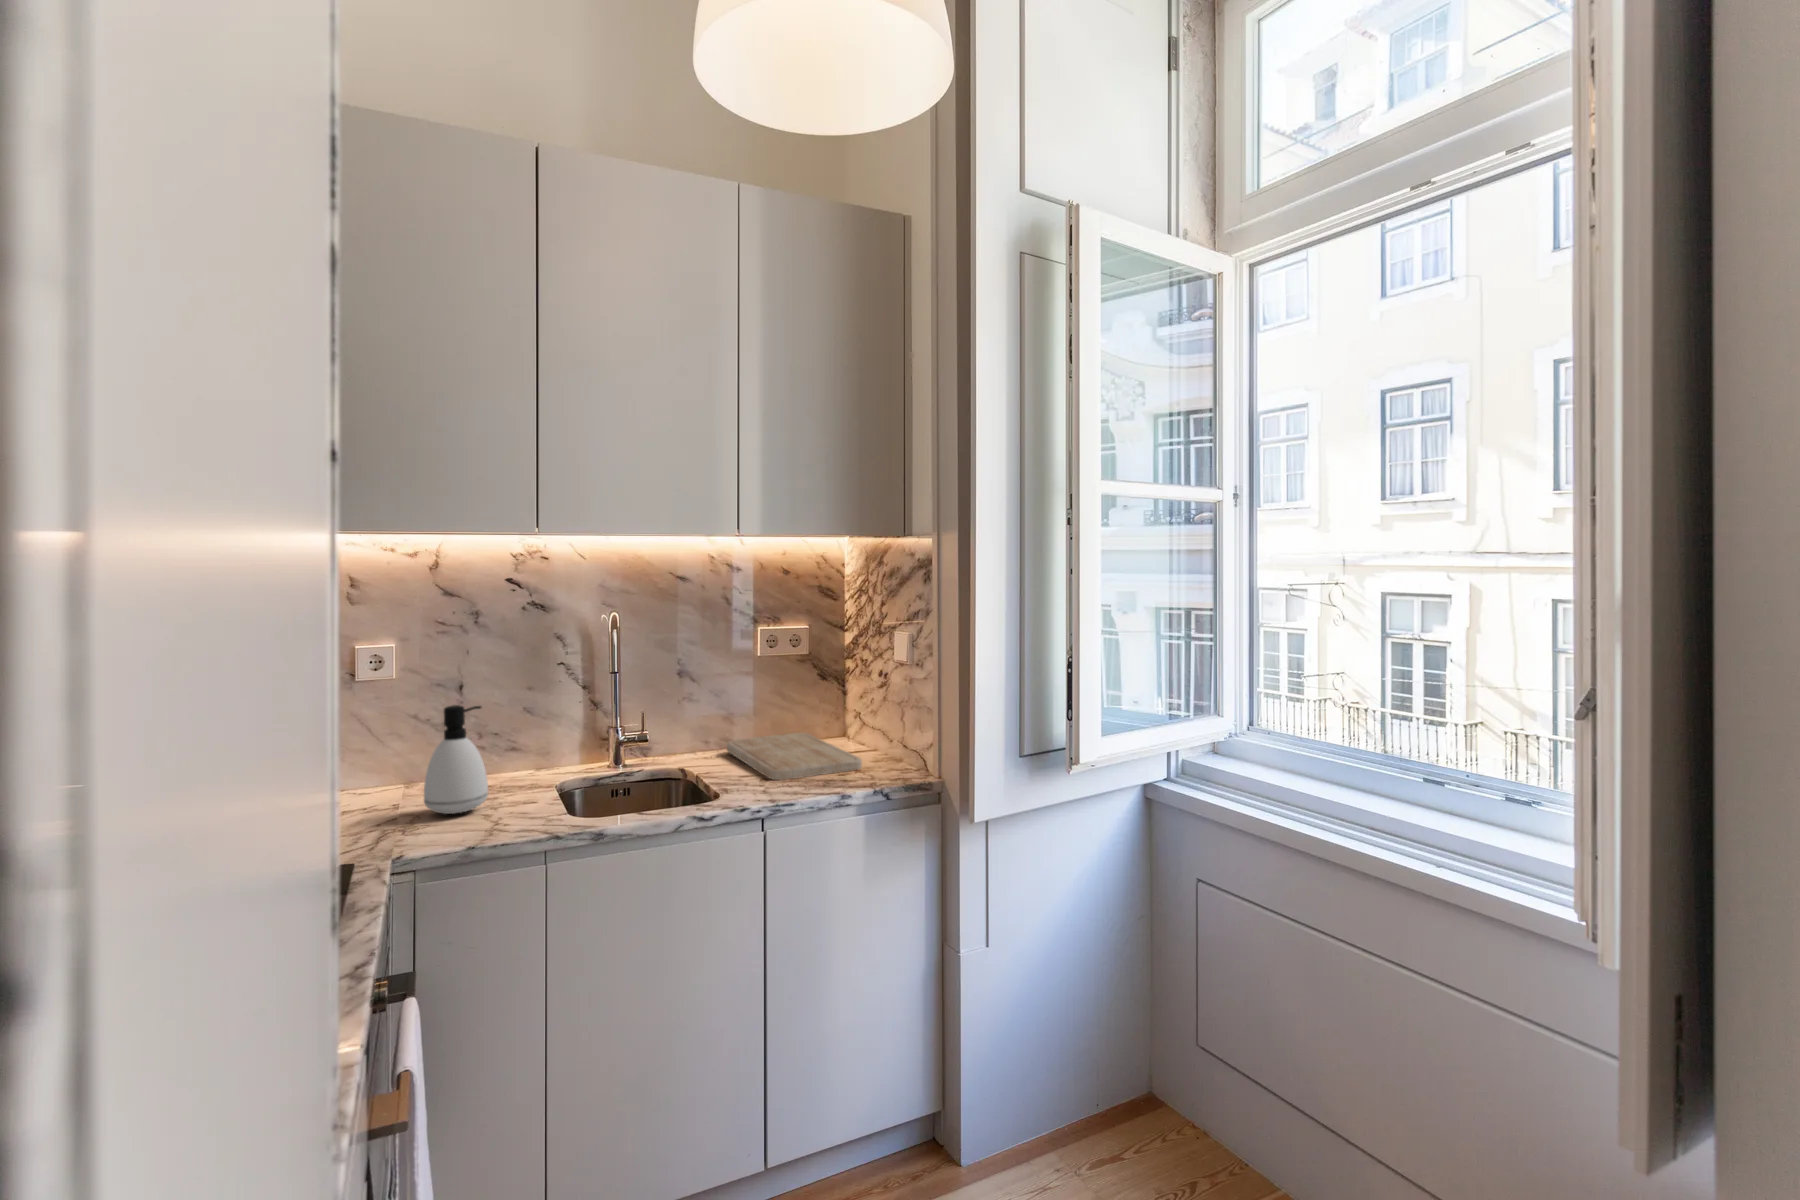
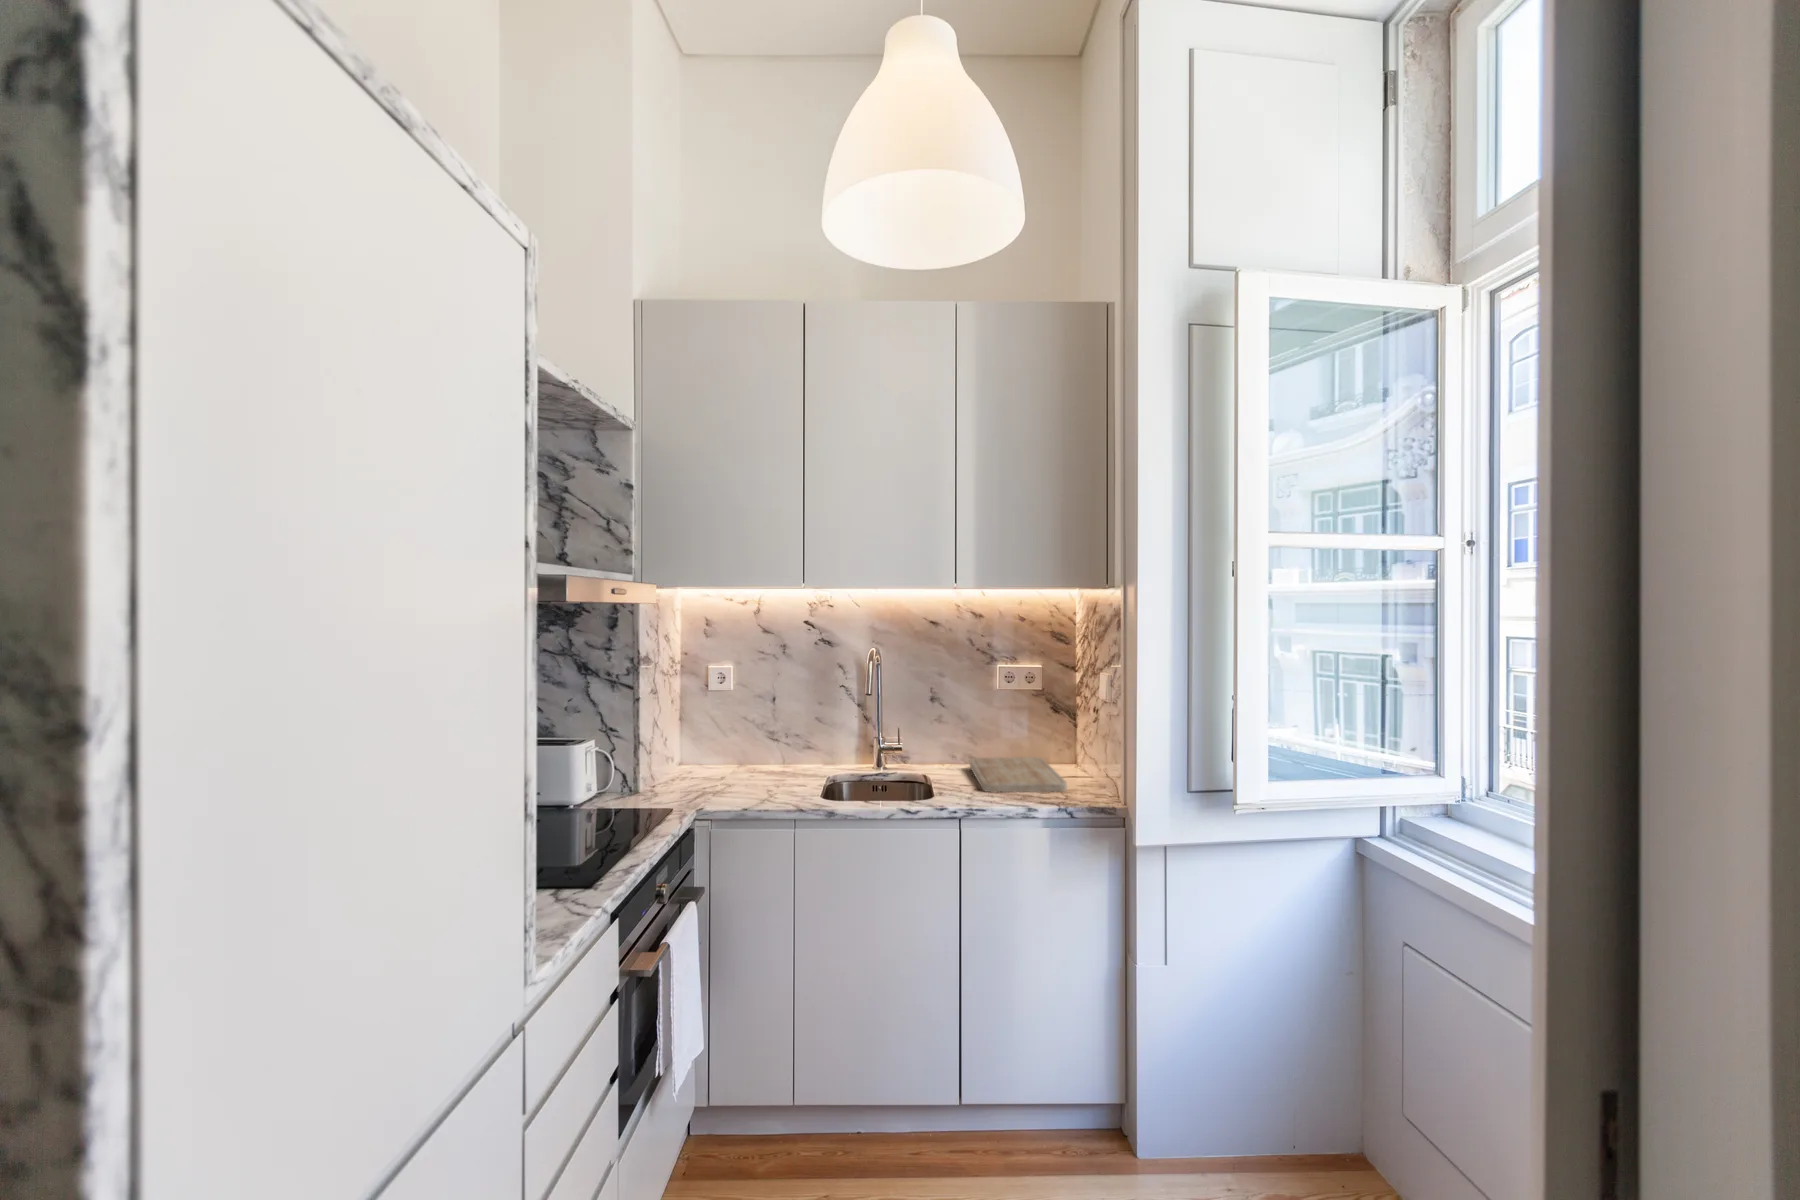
soap dispenser: present [424,705,488,814] -> none [734,711,775,788]

